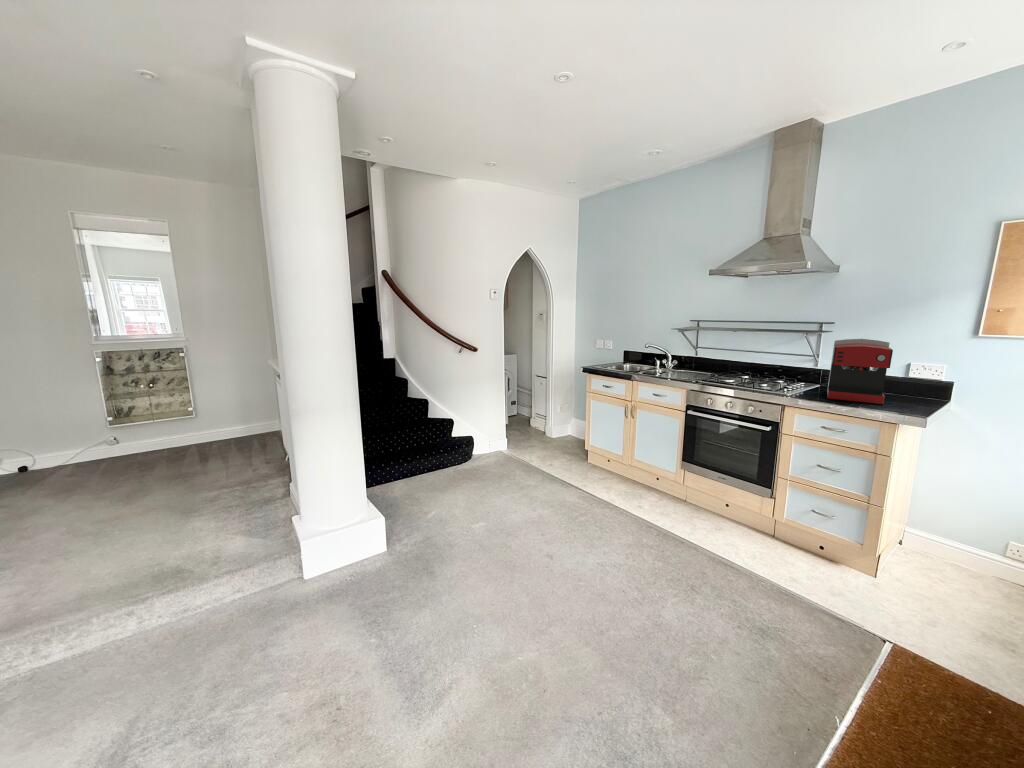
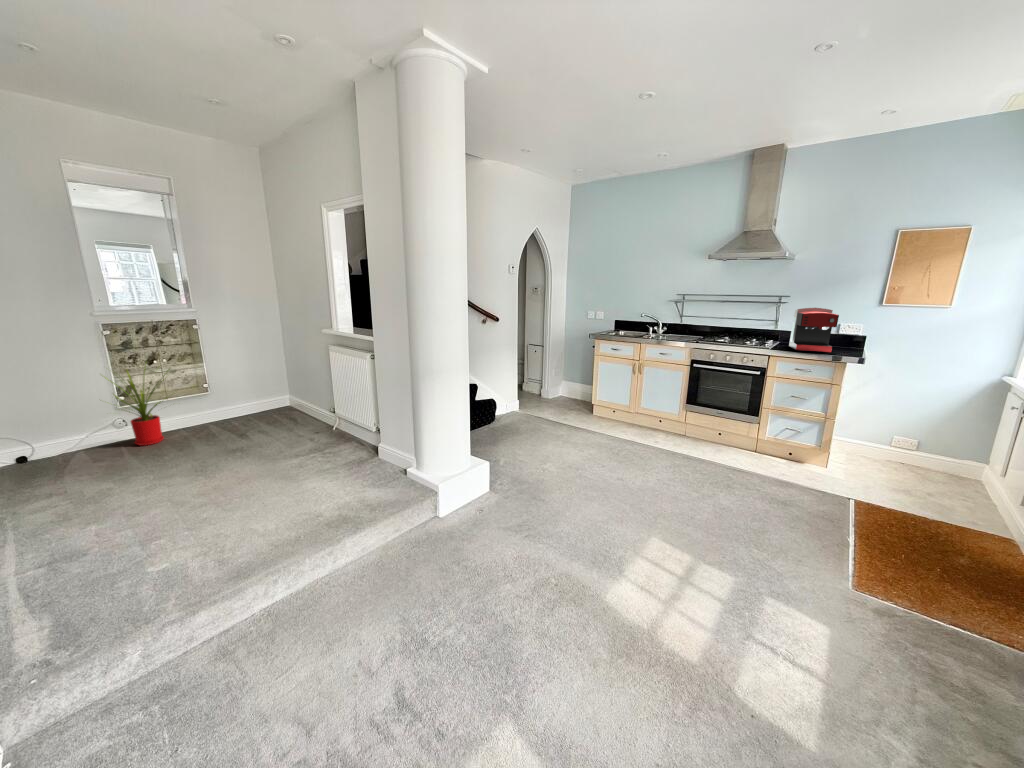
house plant: none [83,384,165,462] -> present [108,367,164,446]

